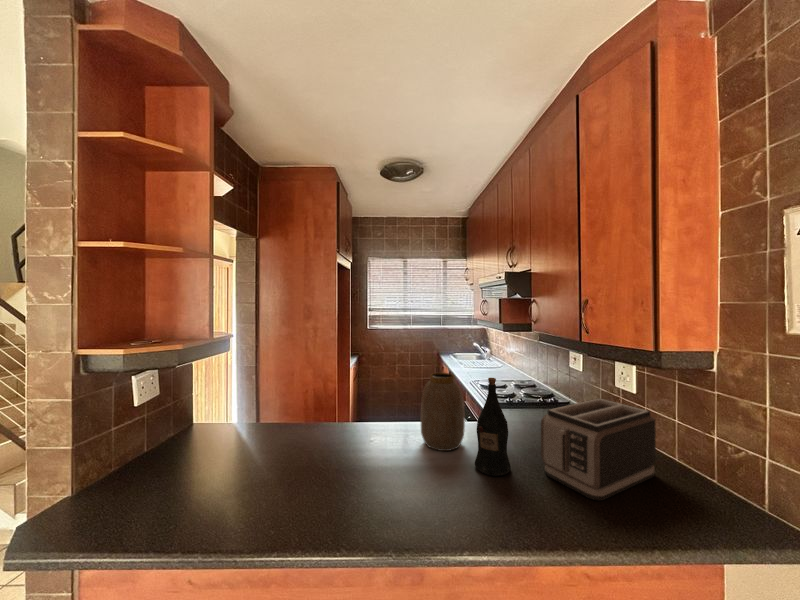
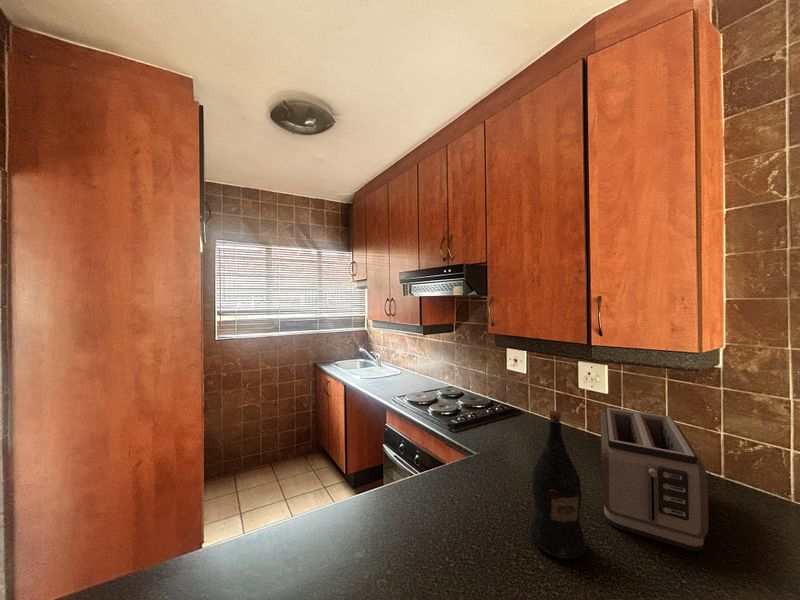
vase: present [421,373,465,451] -> none [422,407,488,534]

